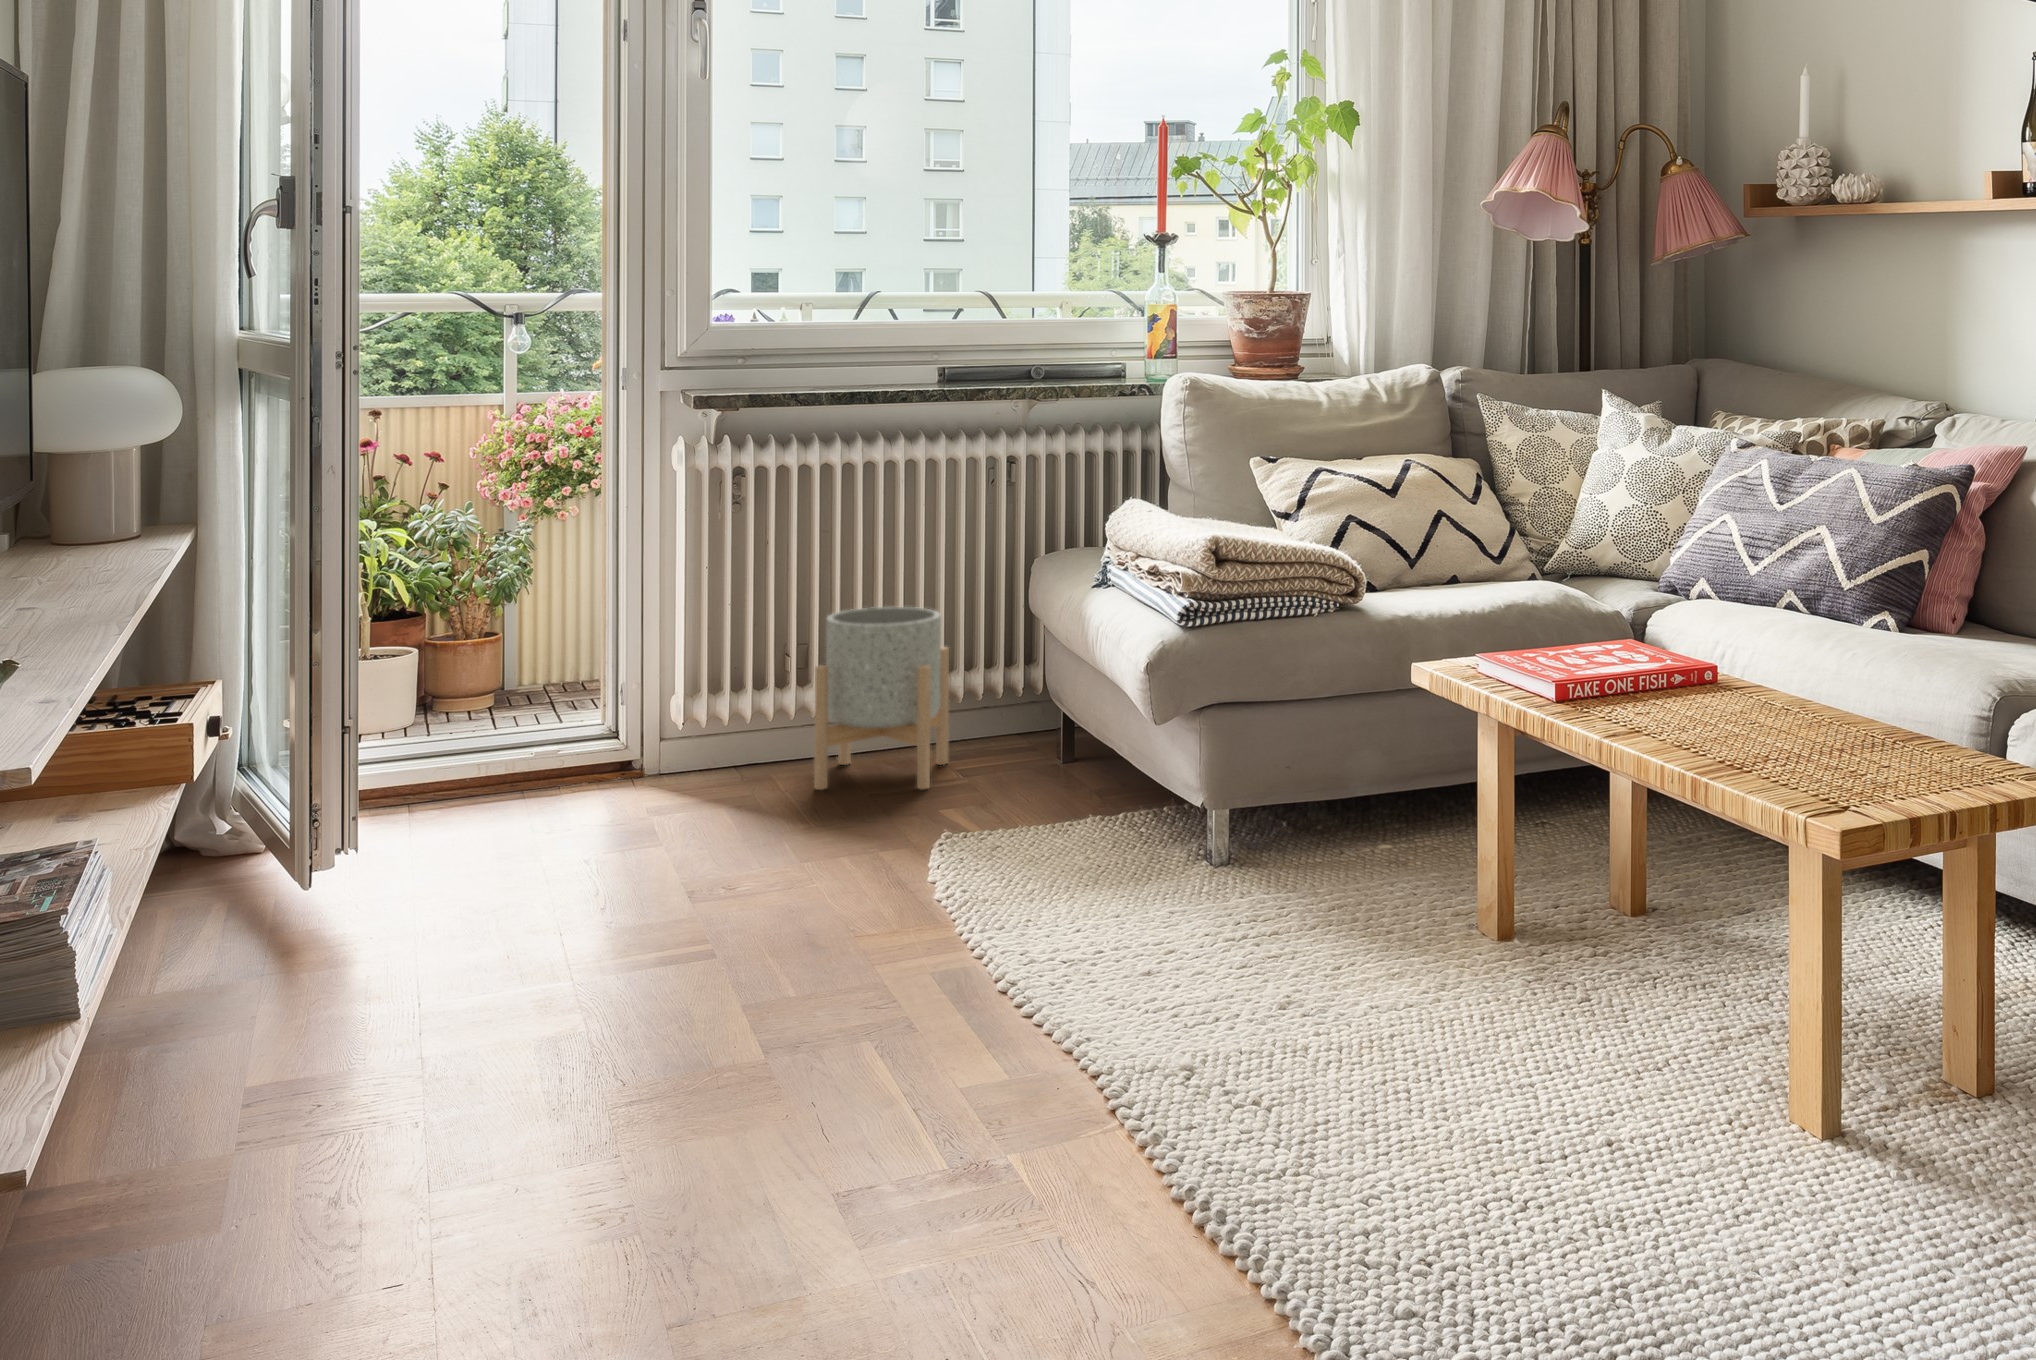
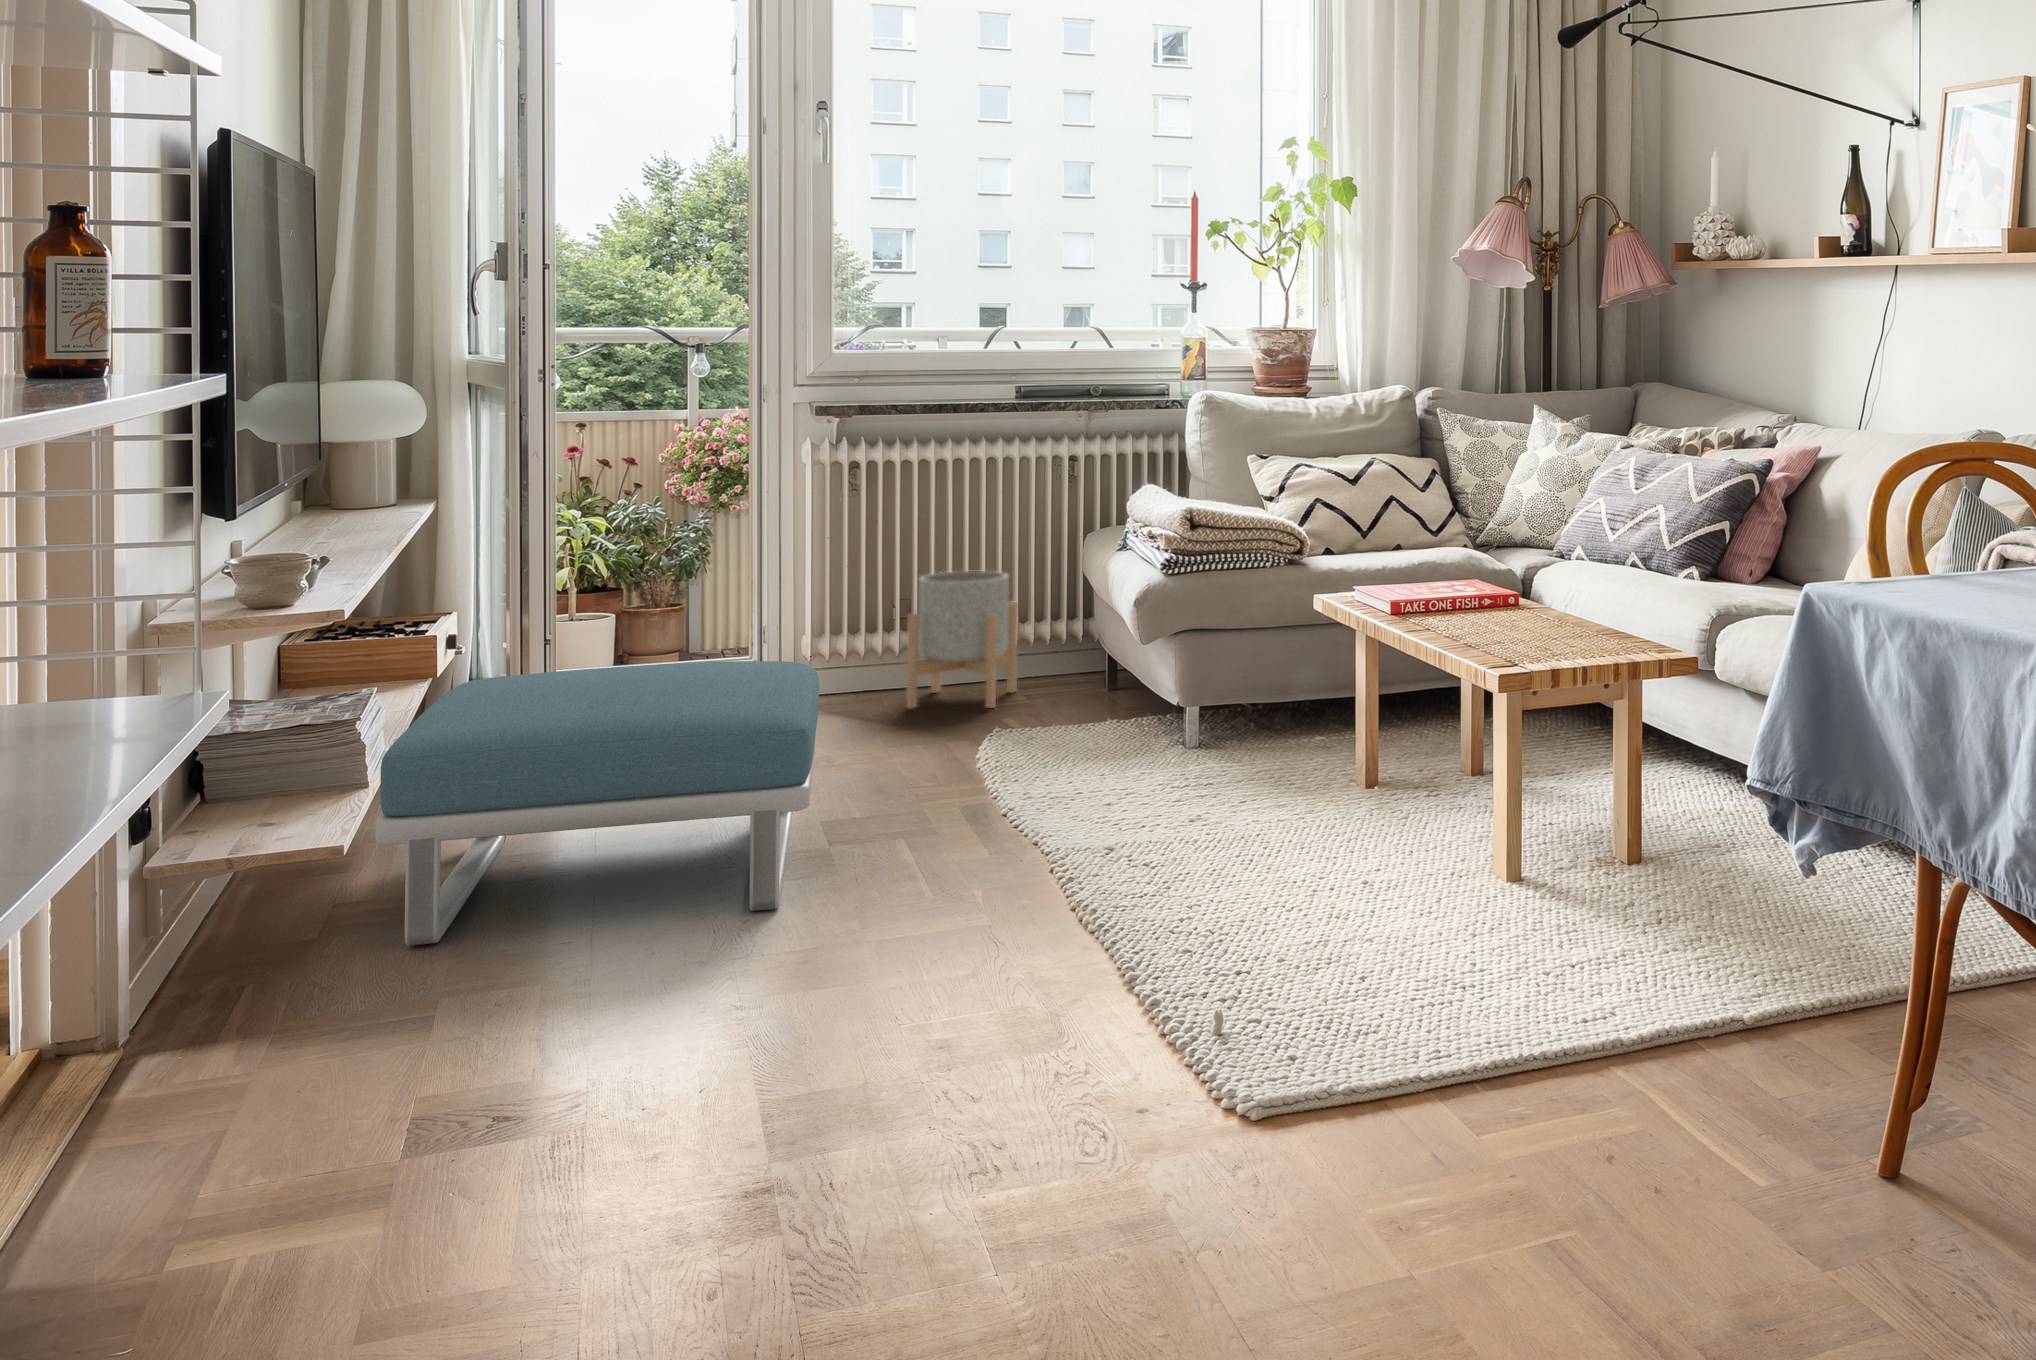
footstool: none [133,758,774,1230] -> present [376,661,819,945]

